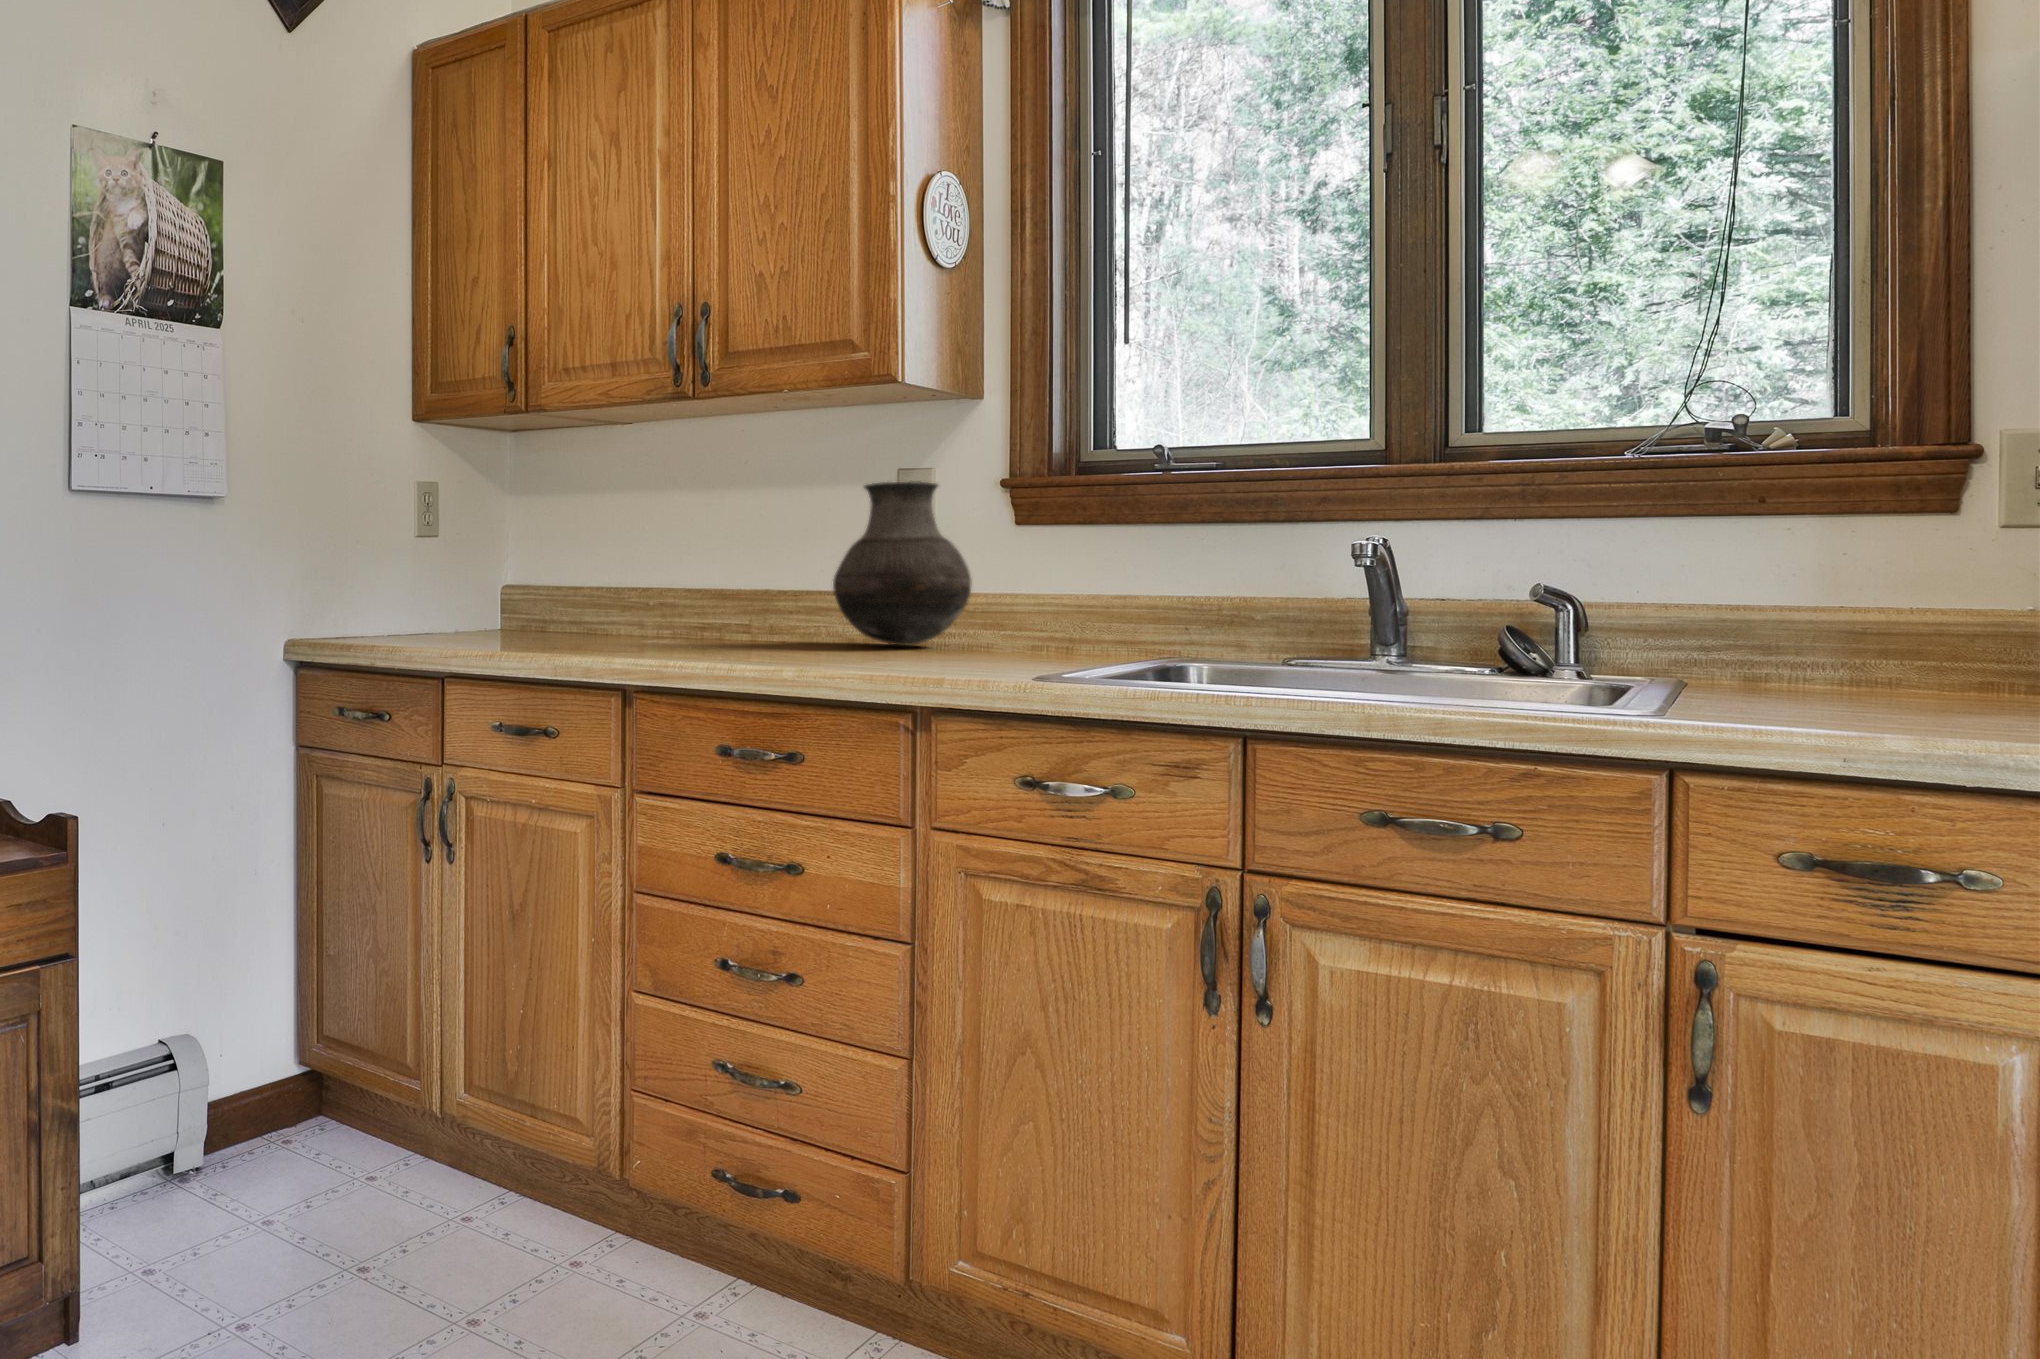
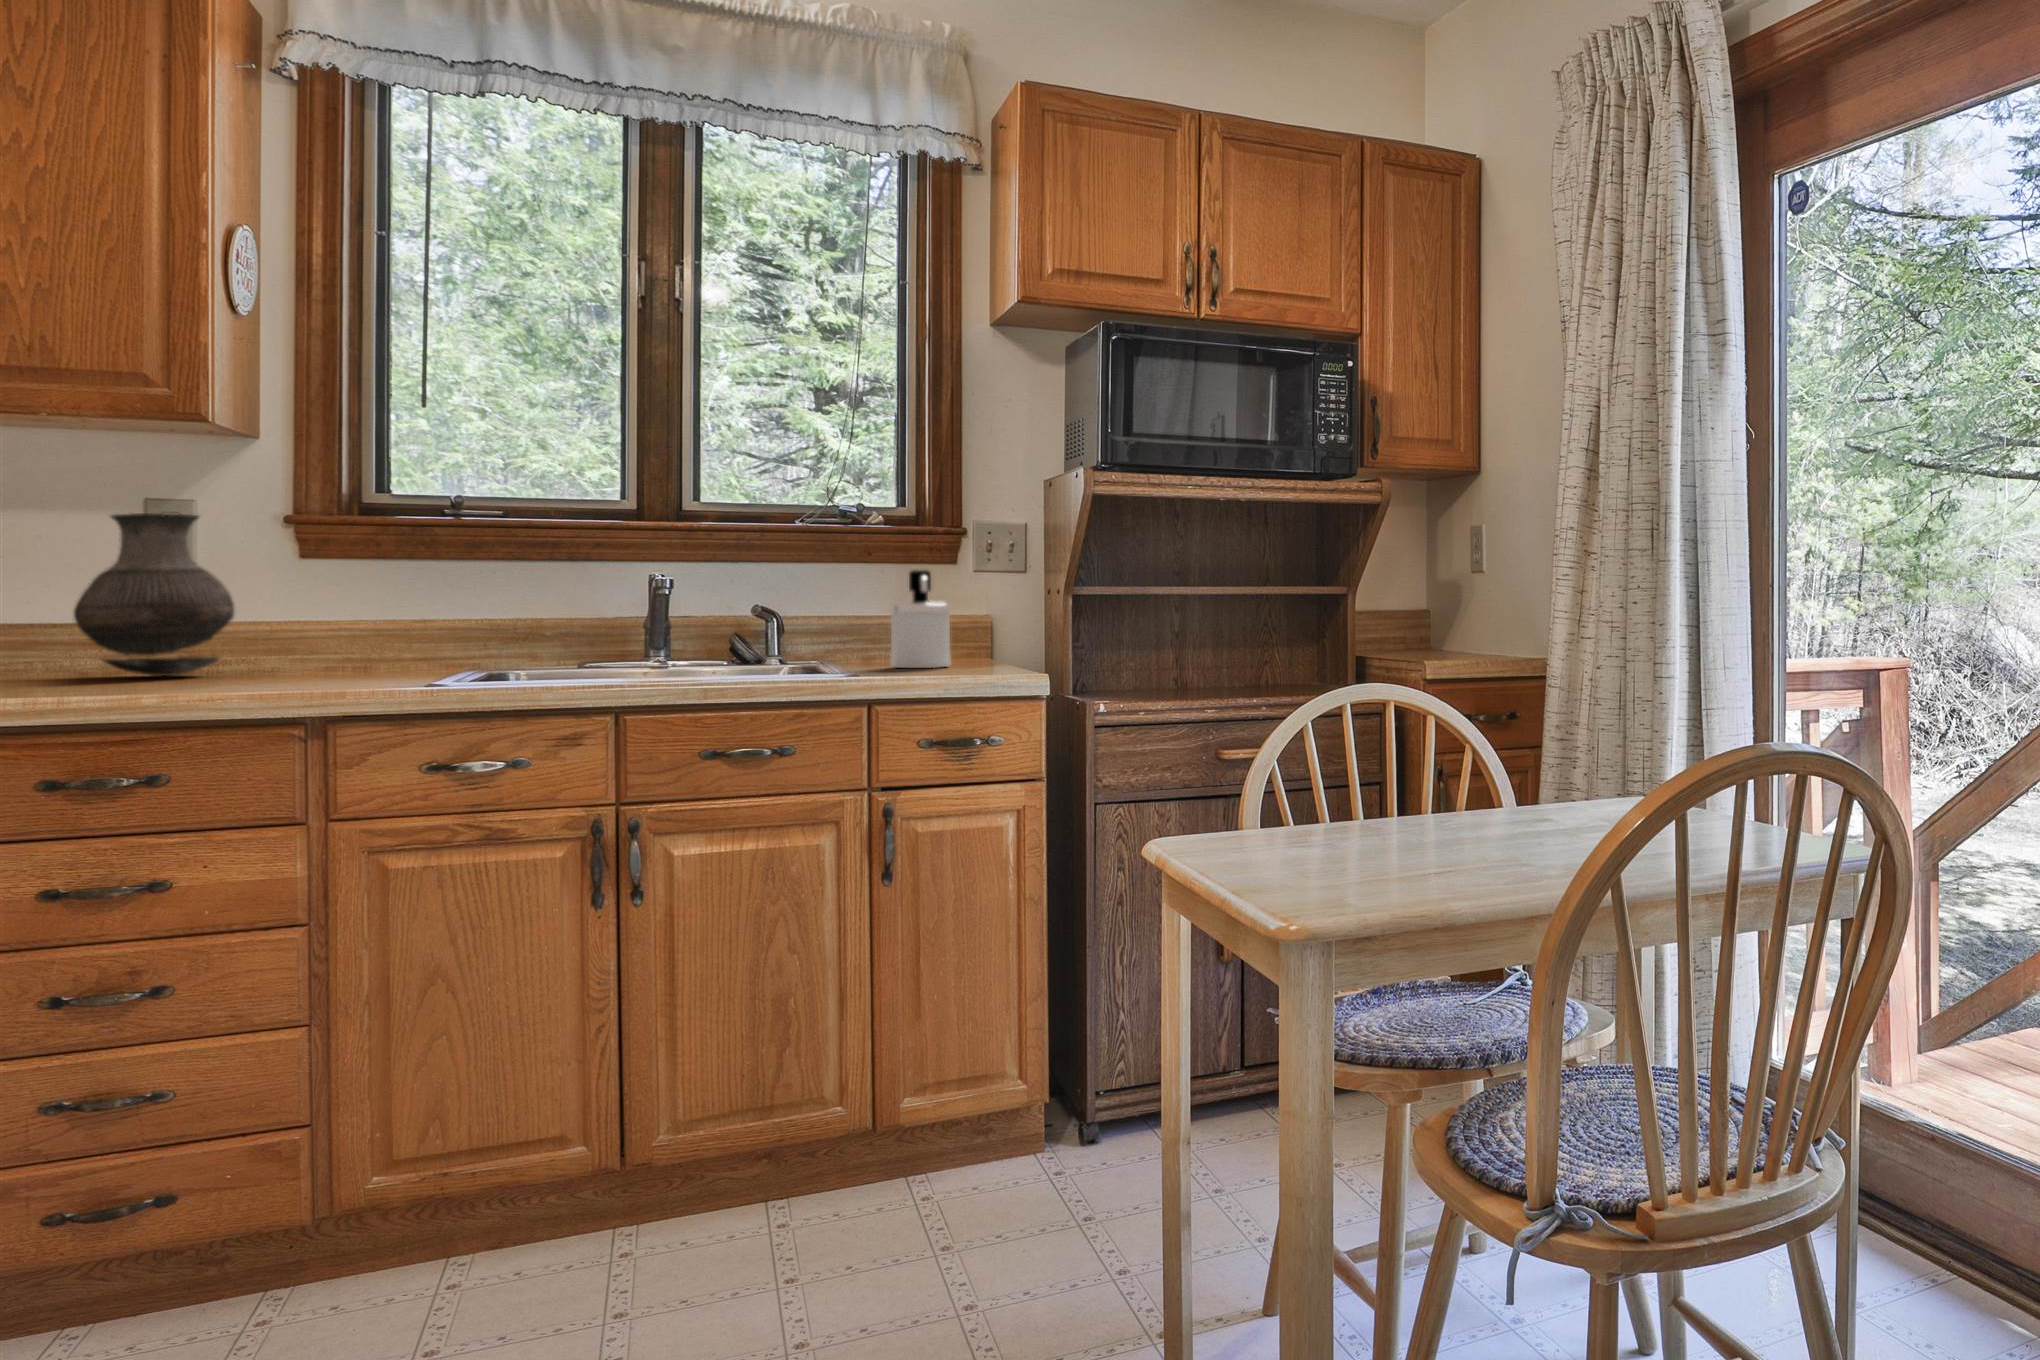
soap dispenser: none [1771,525,1916,707] -> present [888,570,952,668]

